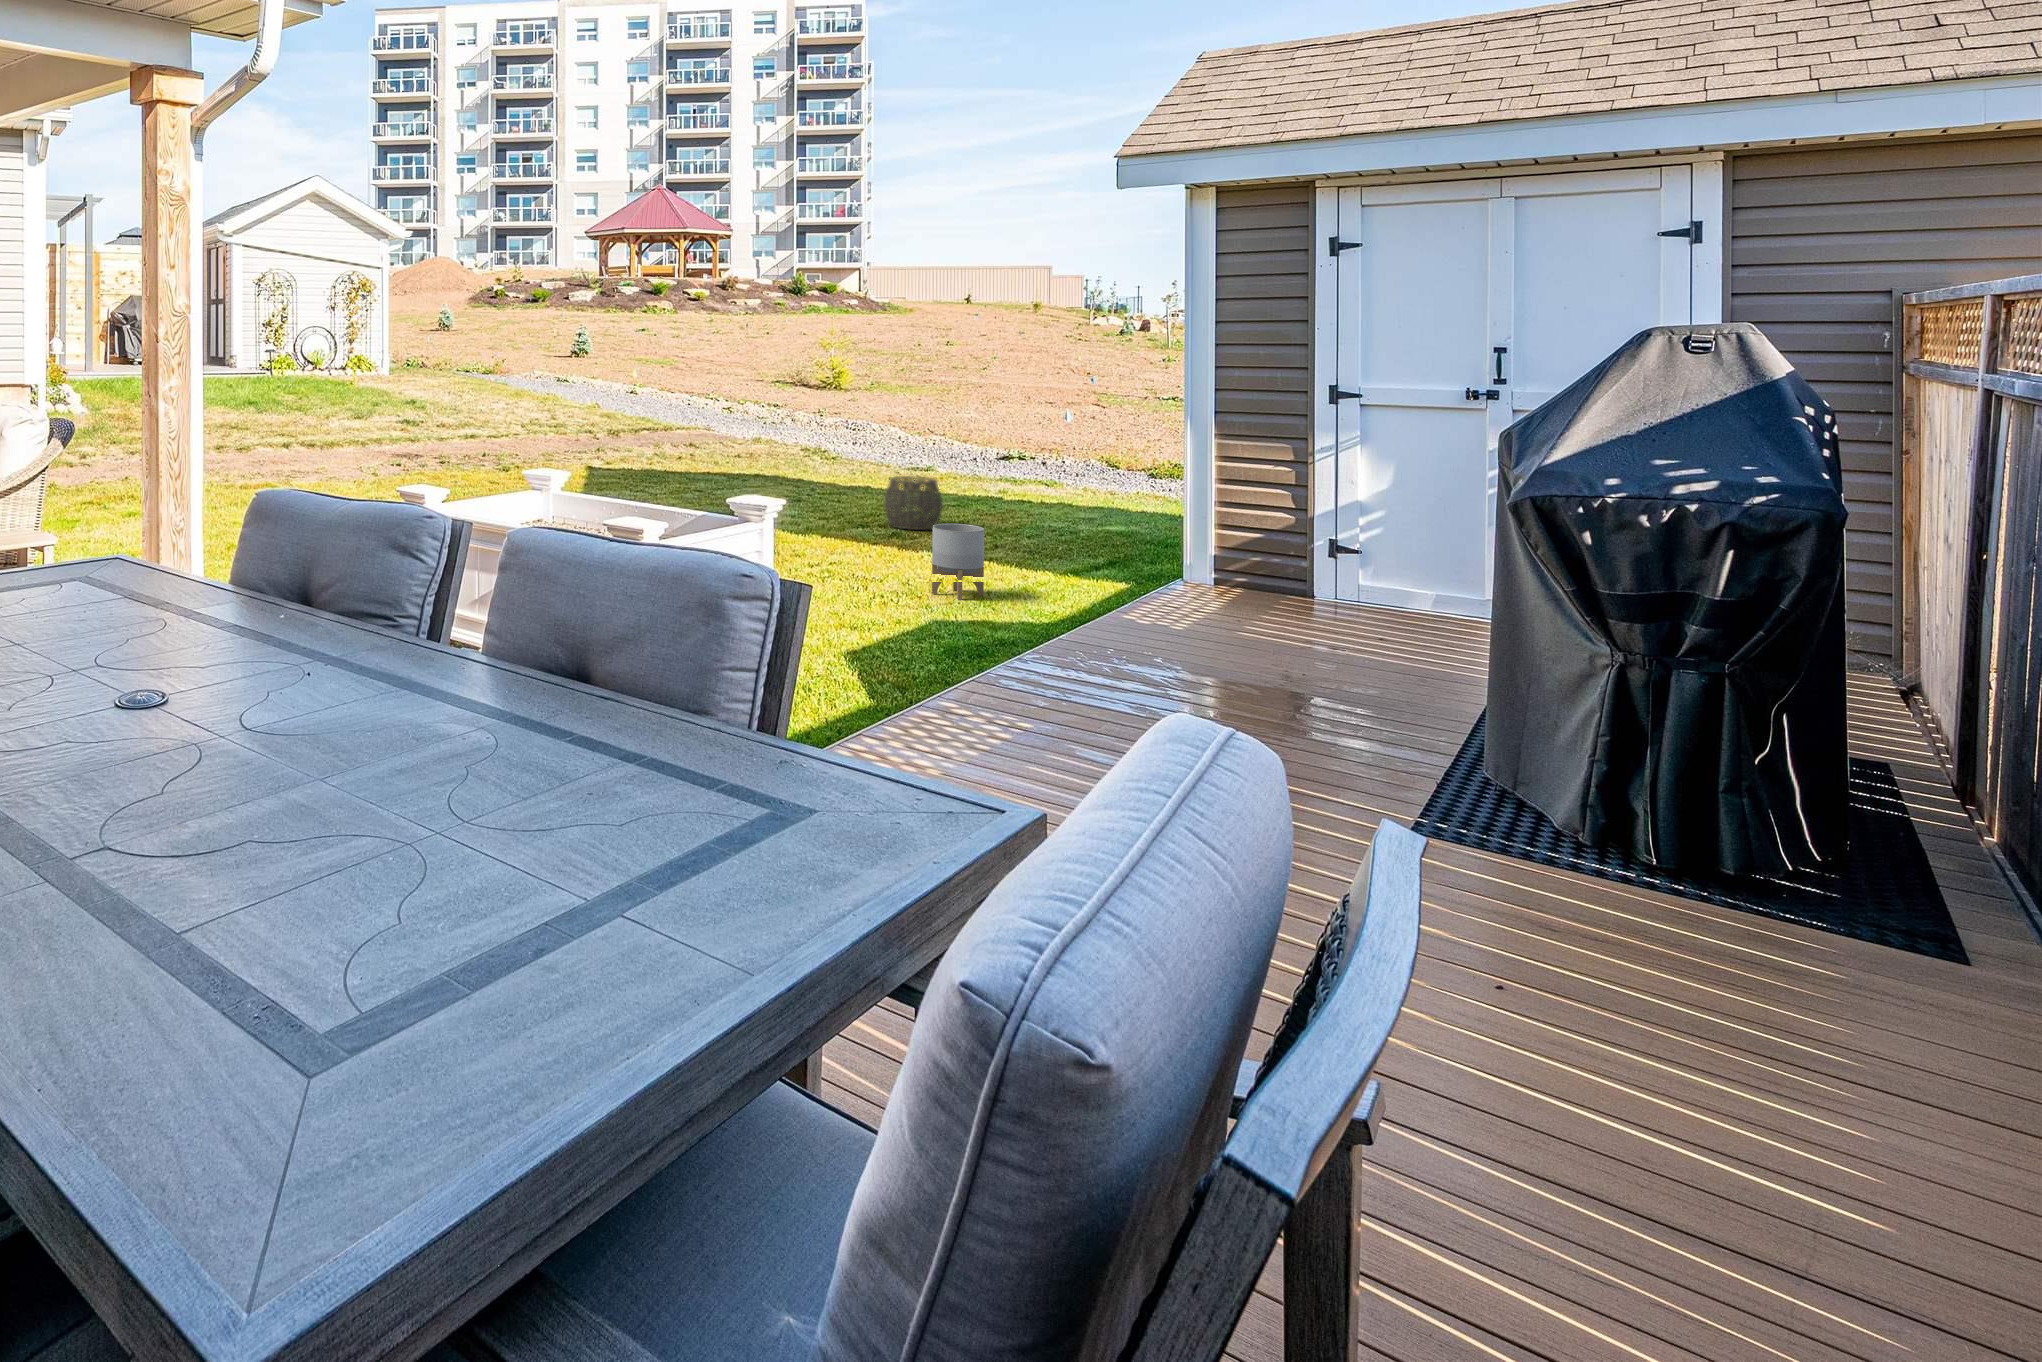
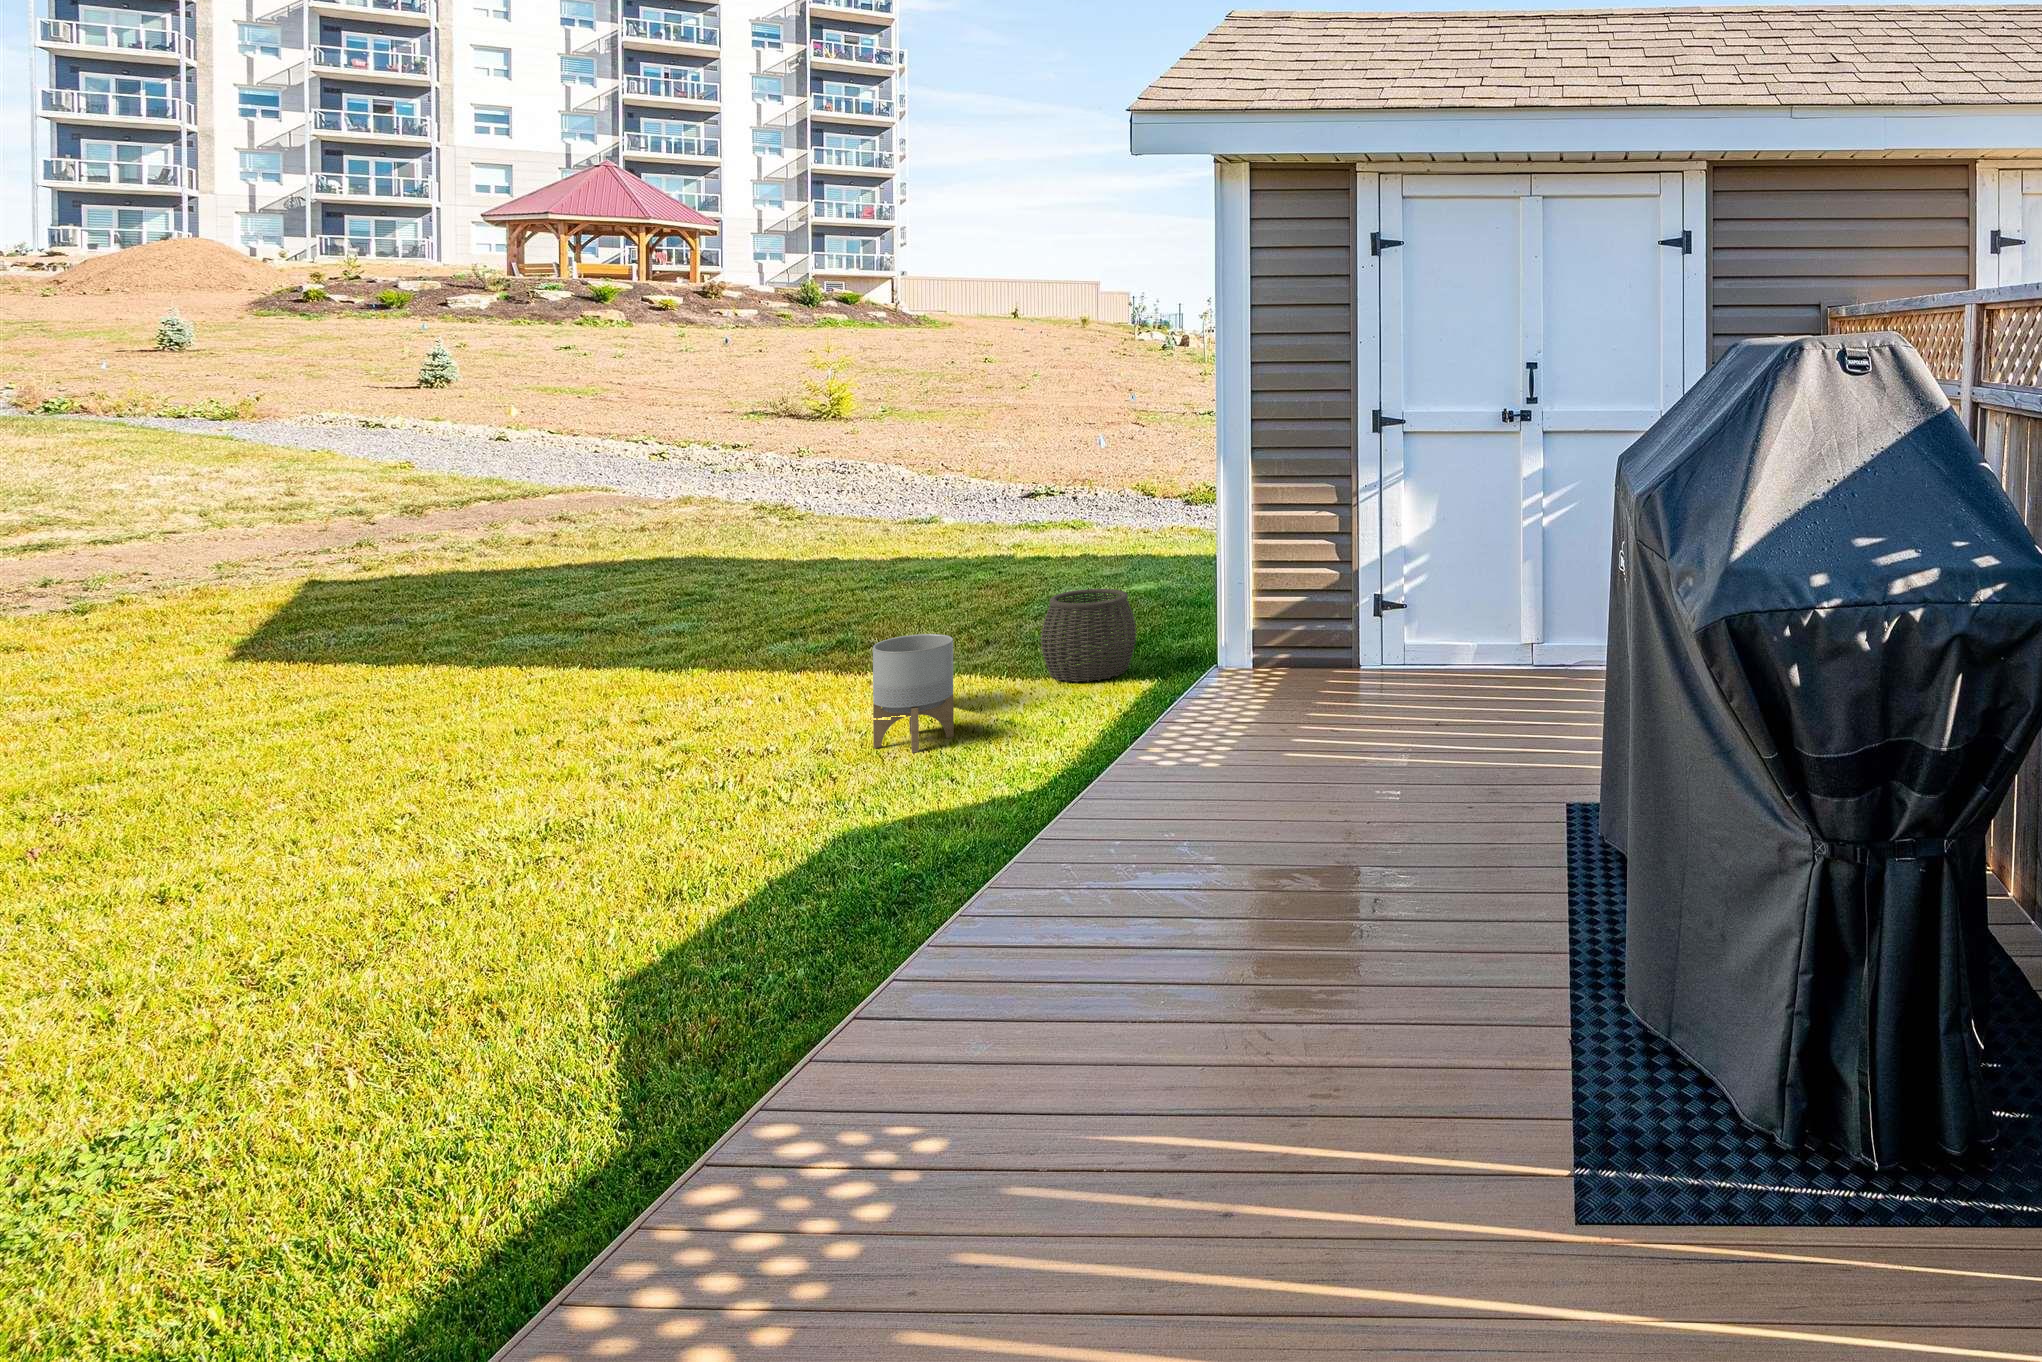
woven basket: present [884,476,943,530] -> present [1040,589,1137,682]

